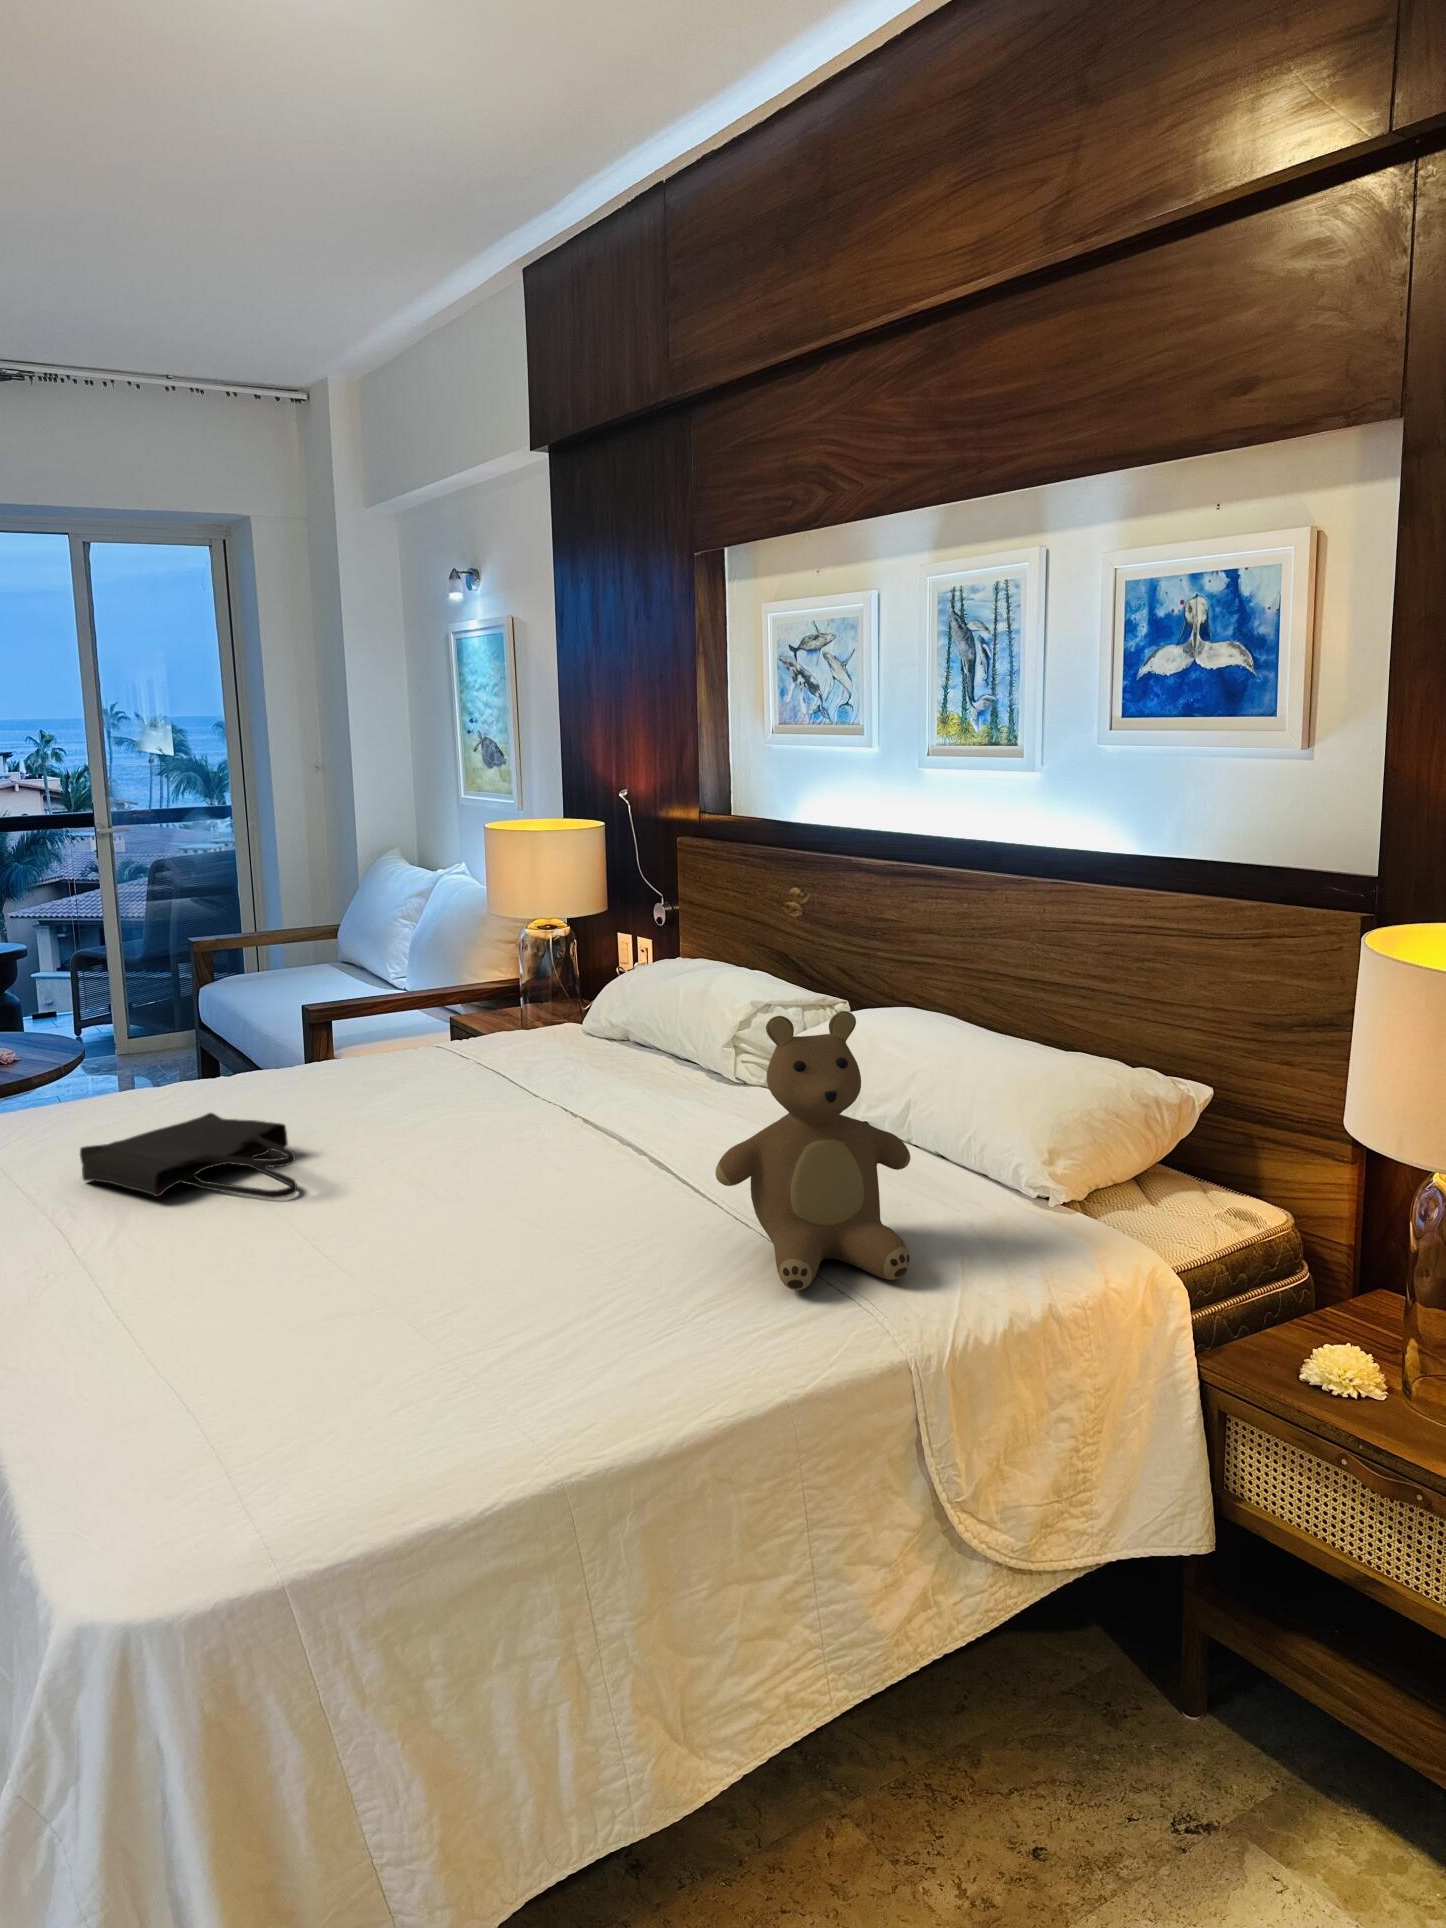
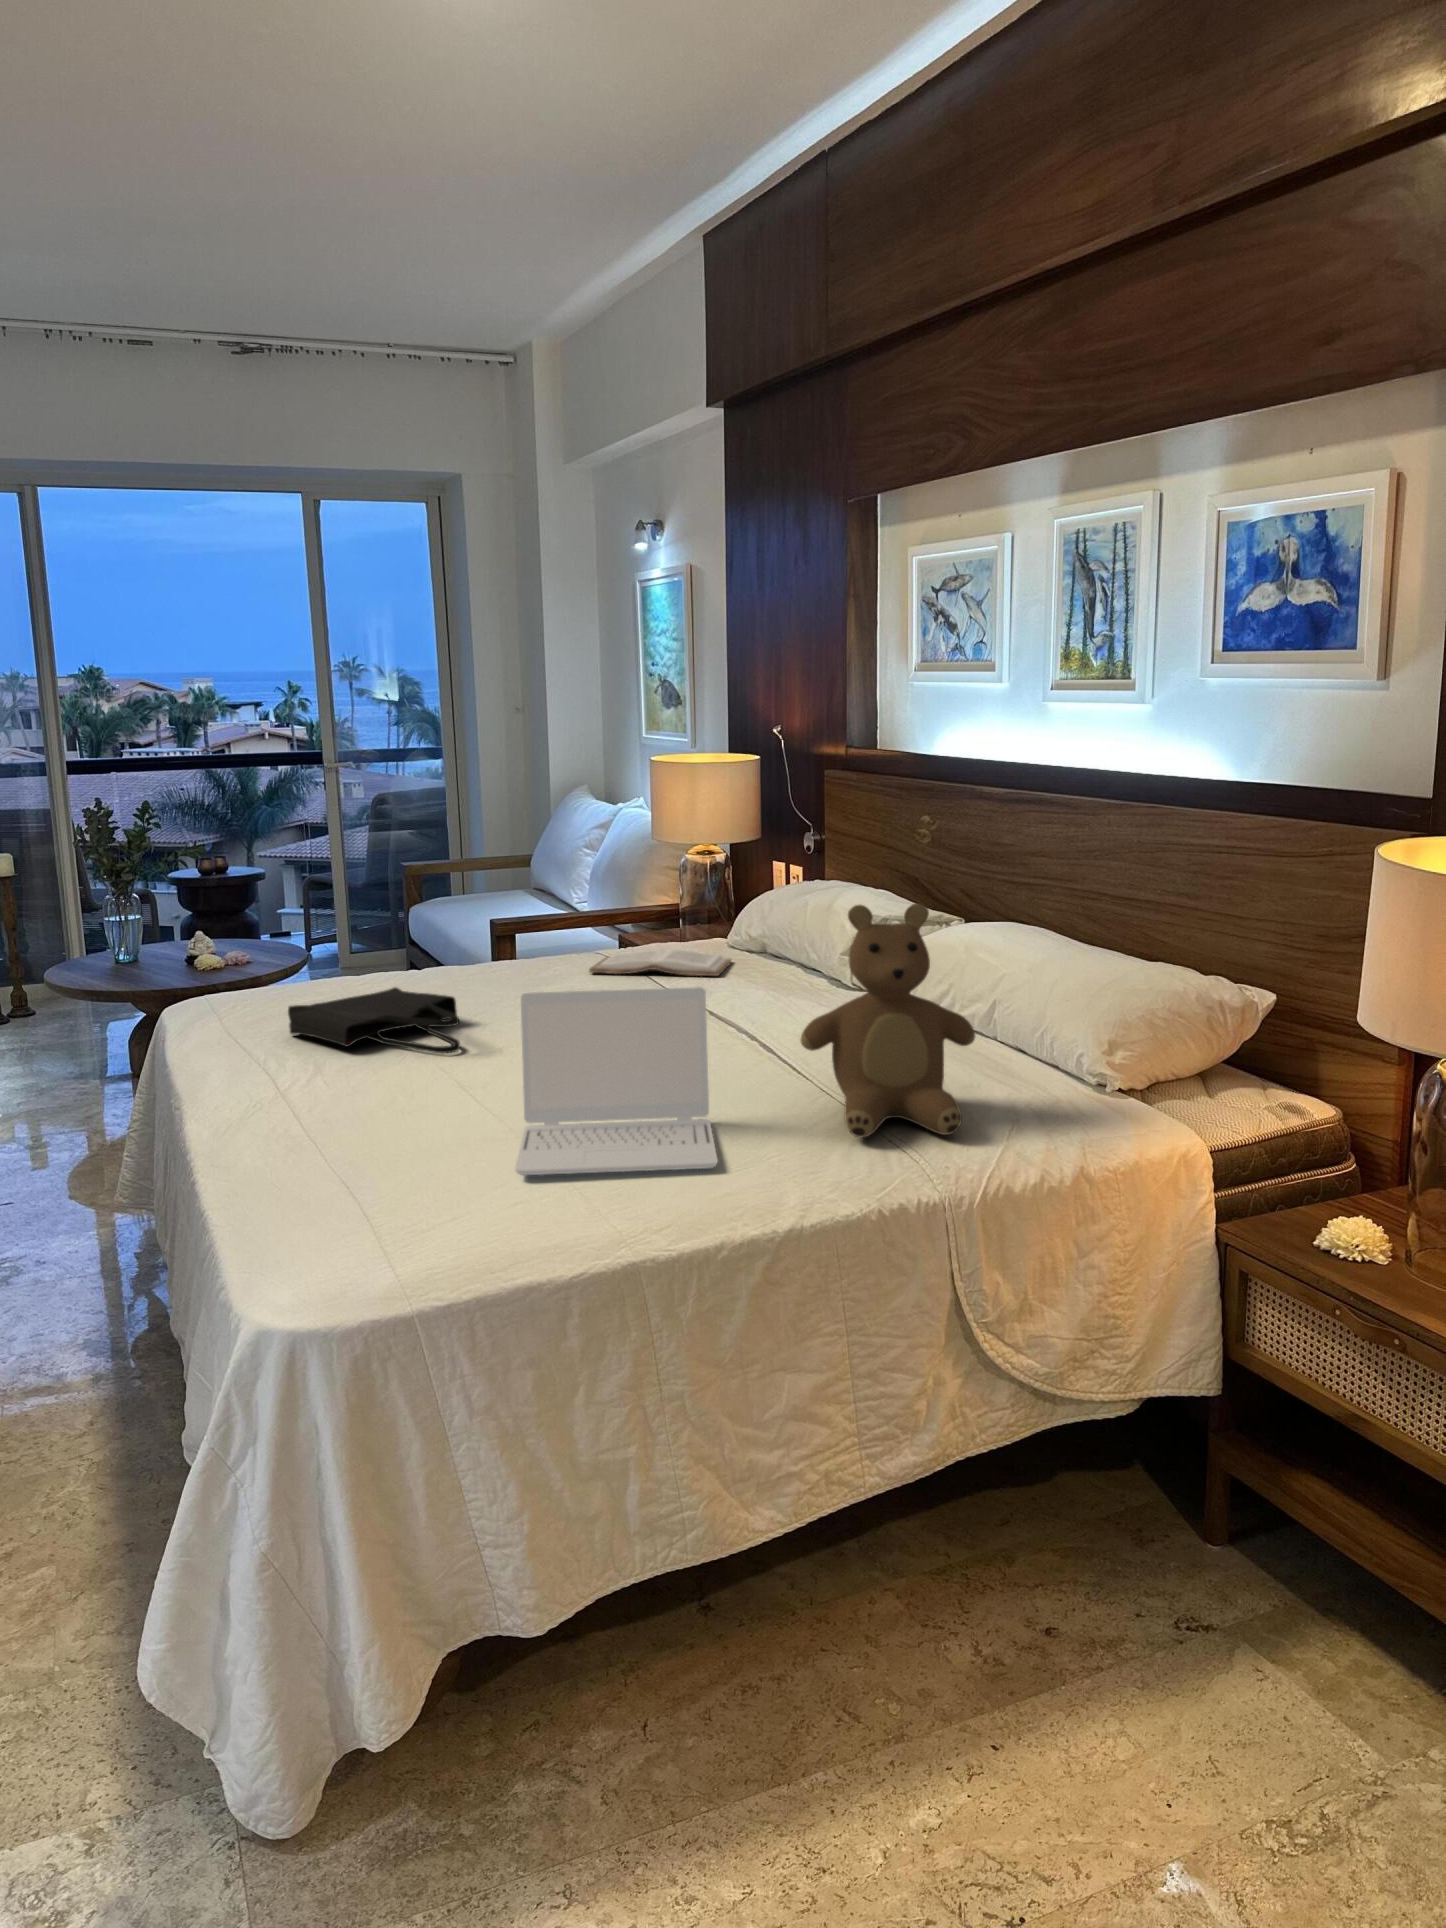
book: none [434,1046,592,1078] -> present [589,950,731,976]
laptop: none [384,1120,639,1375] -> present [515,987,718,1175]

